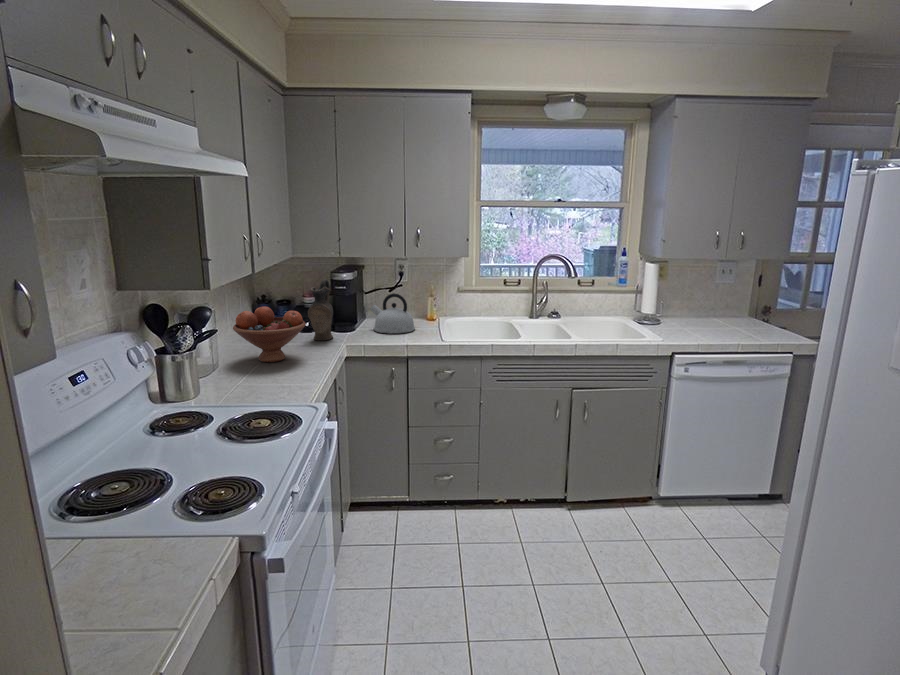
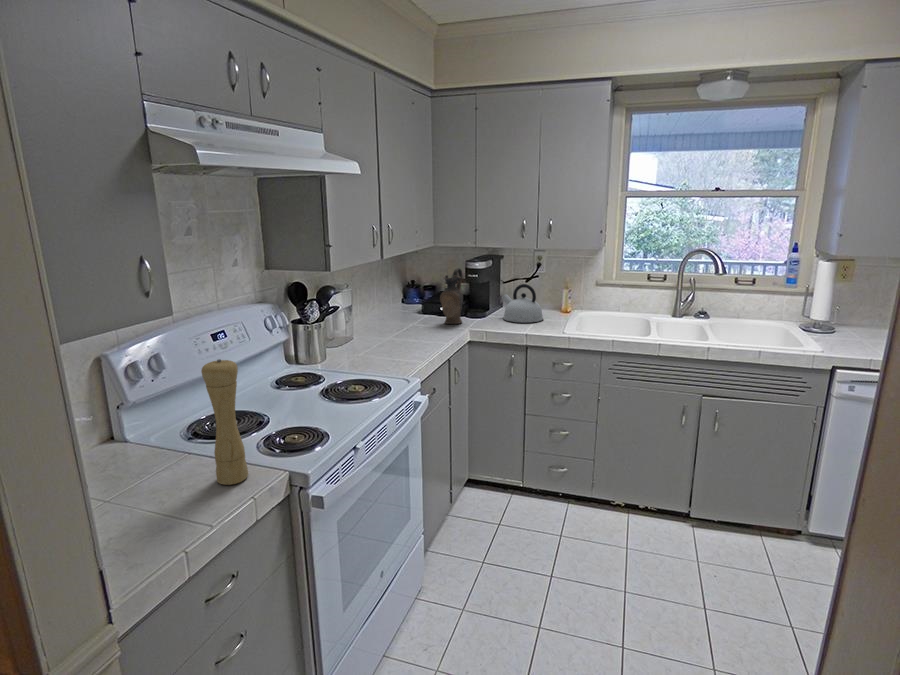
fruit bowl: present [233,306,306,362] -> none [368,290,430,339]
pepper mill: none [125,410,187,569] -> present [201,359,248,485]

